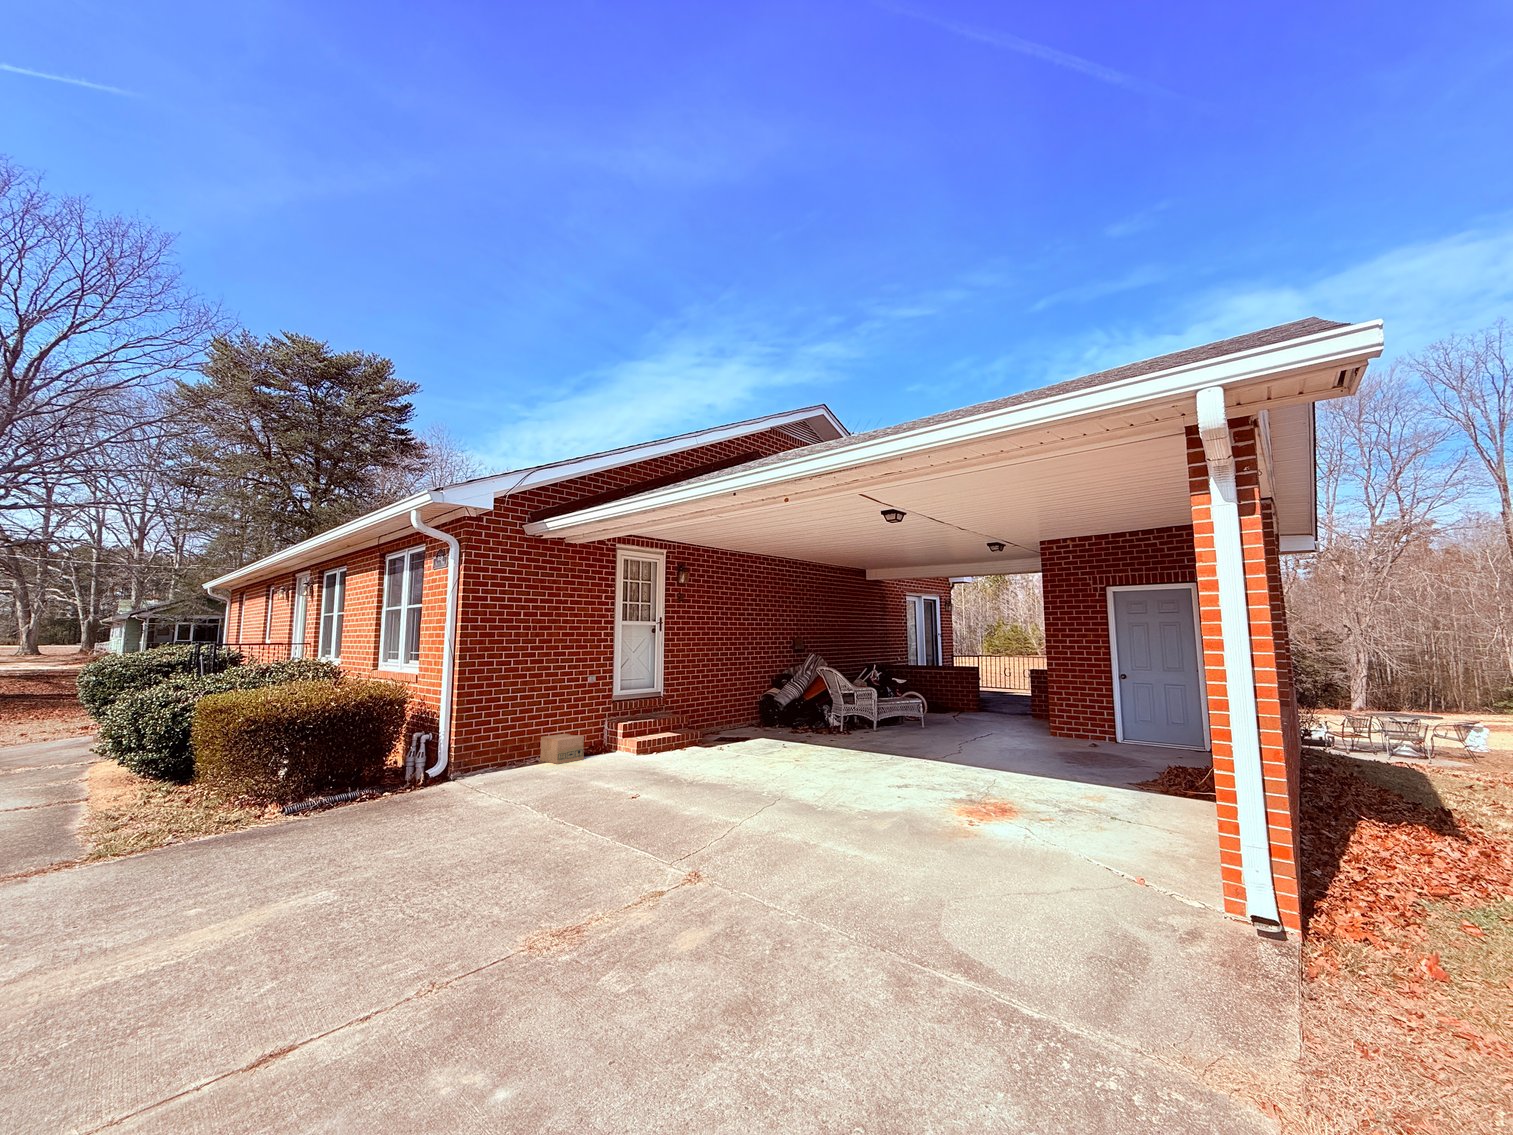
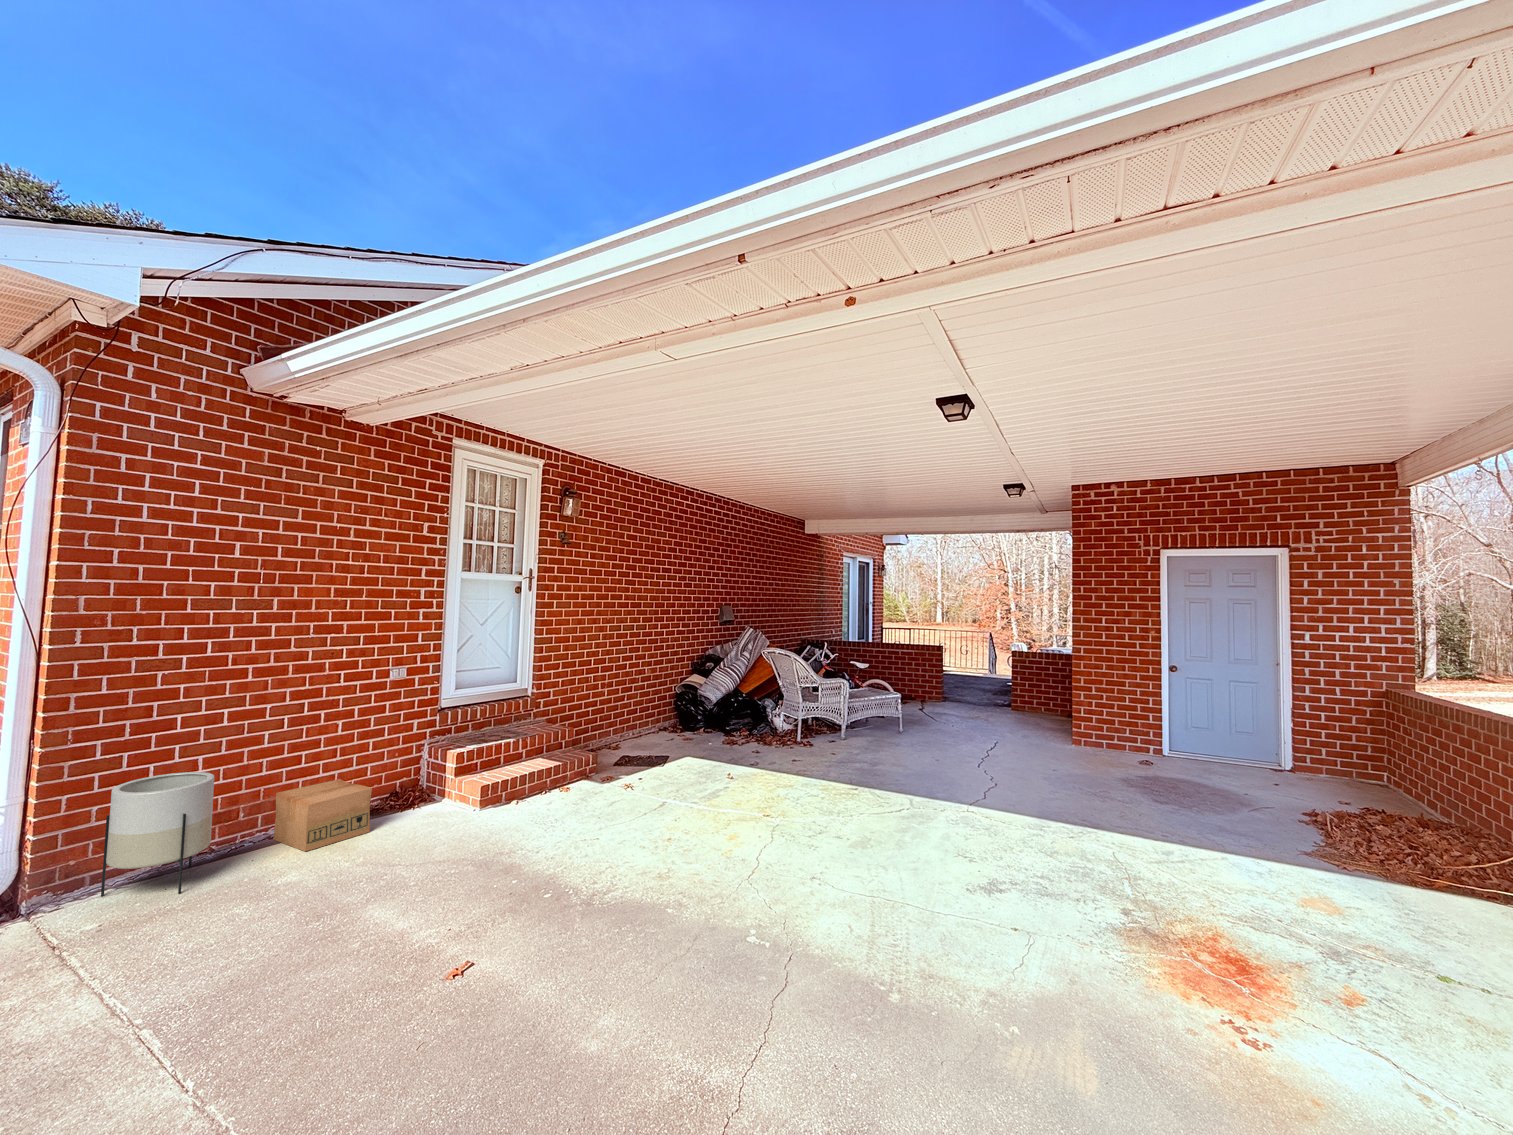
planter: none [482,721,522,773] -> present [101,772,214,896]

